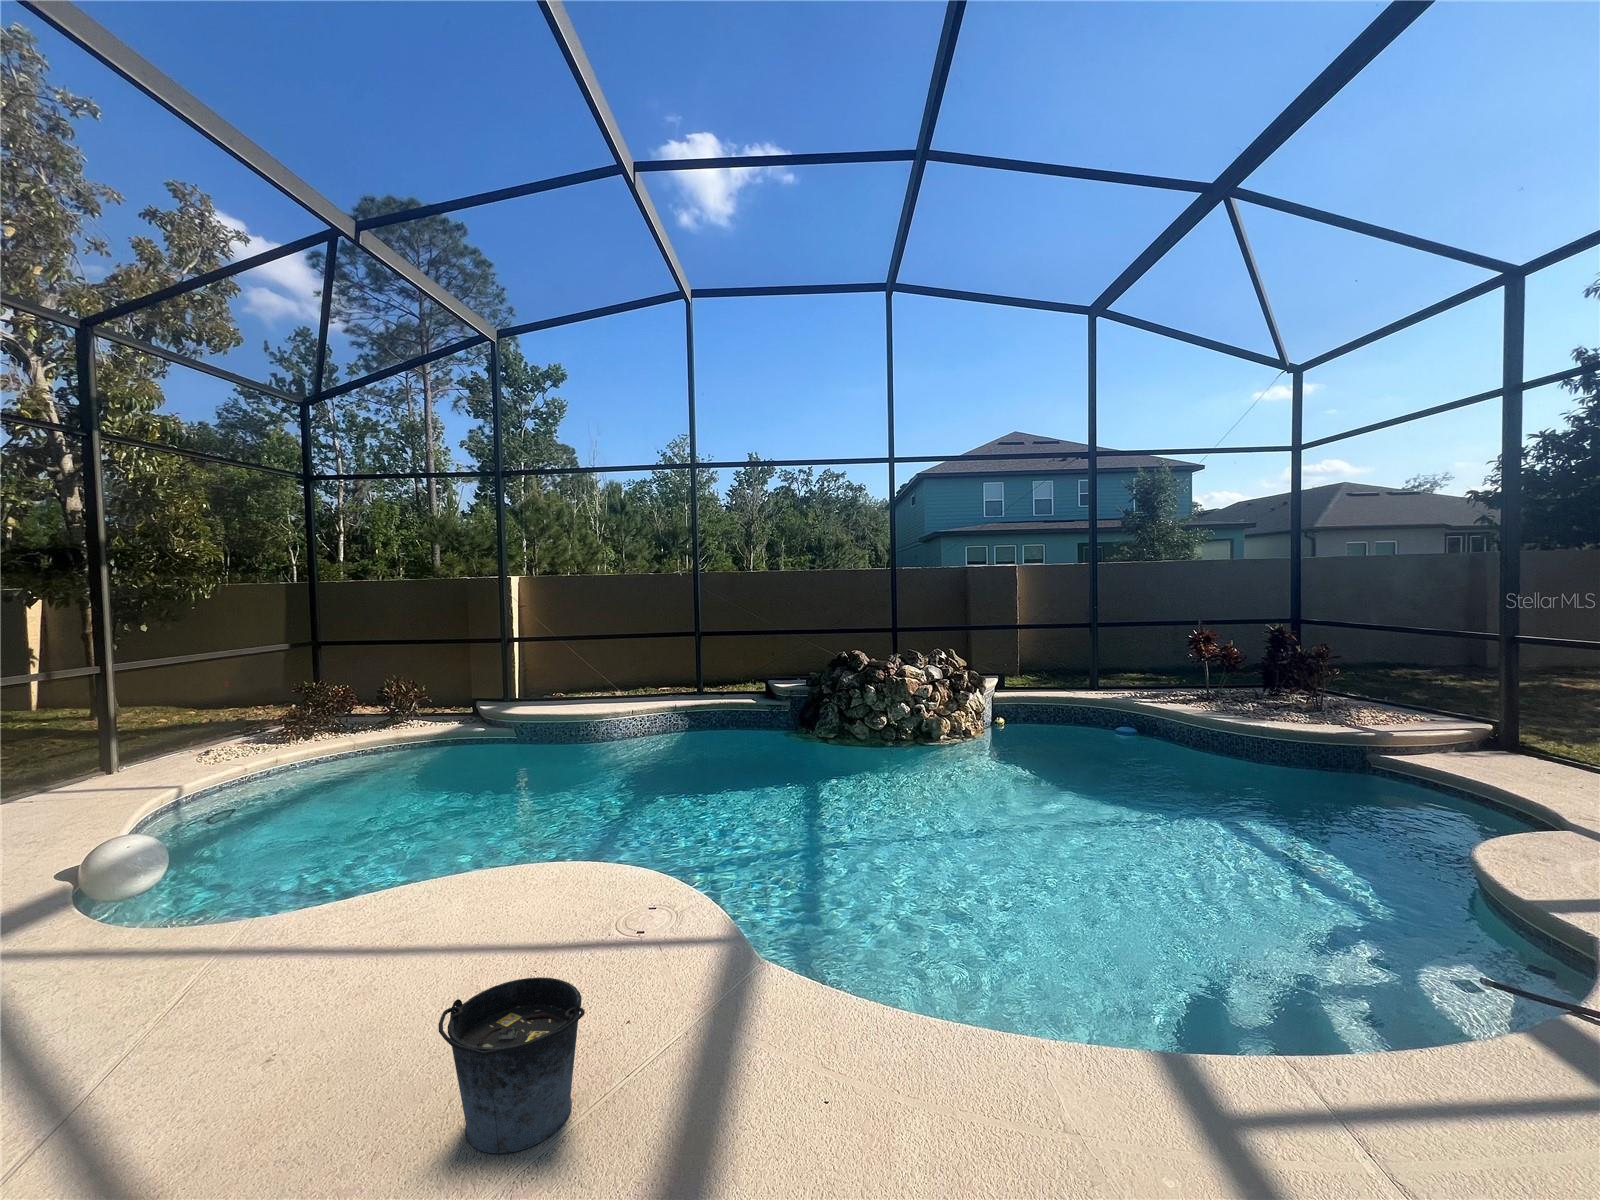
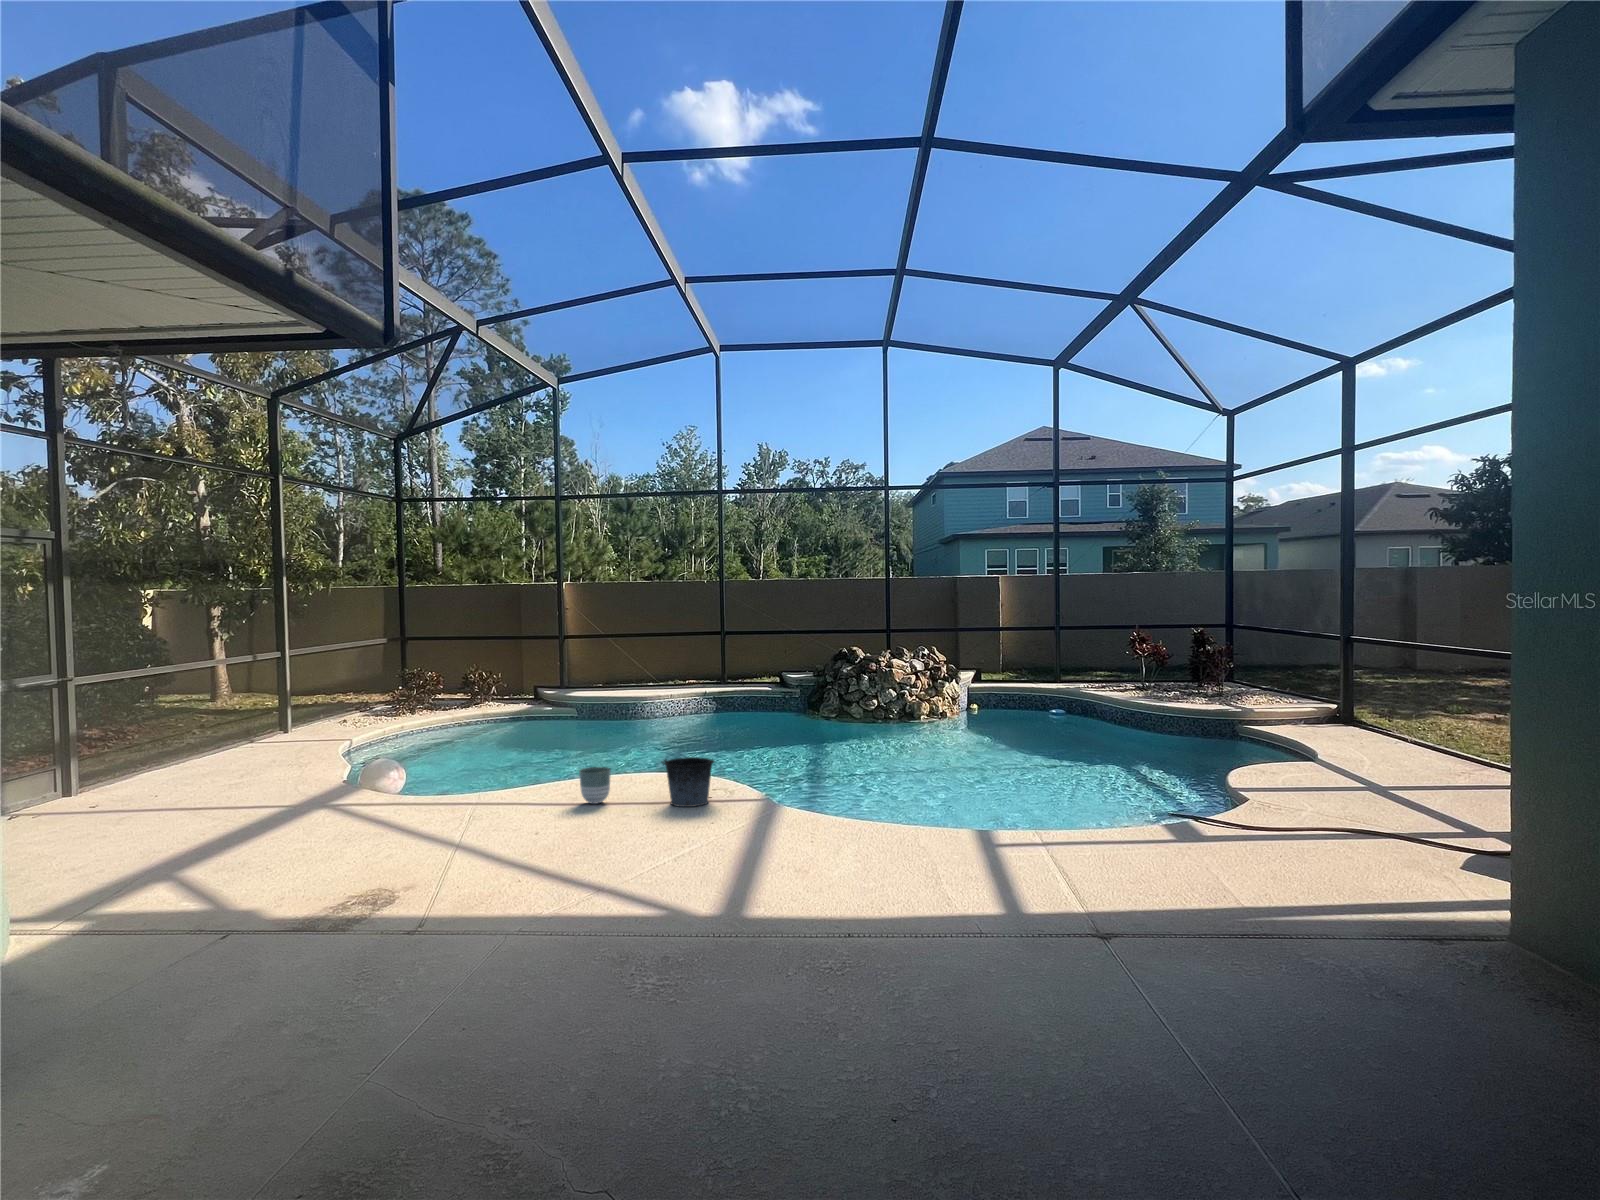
planter: none [225,1007,323,1125] -> present [579,767,611,804]

